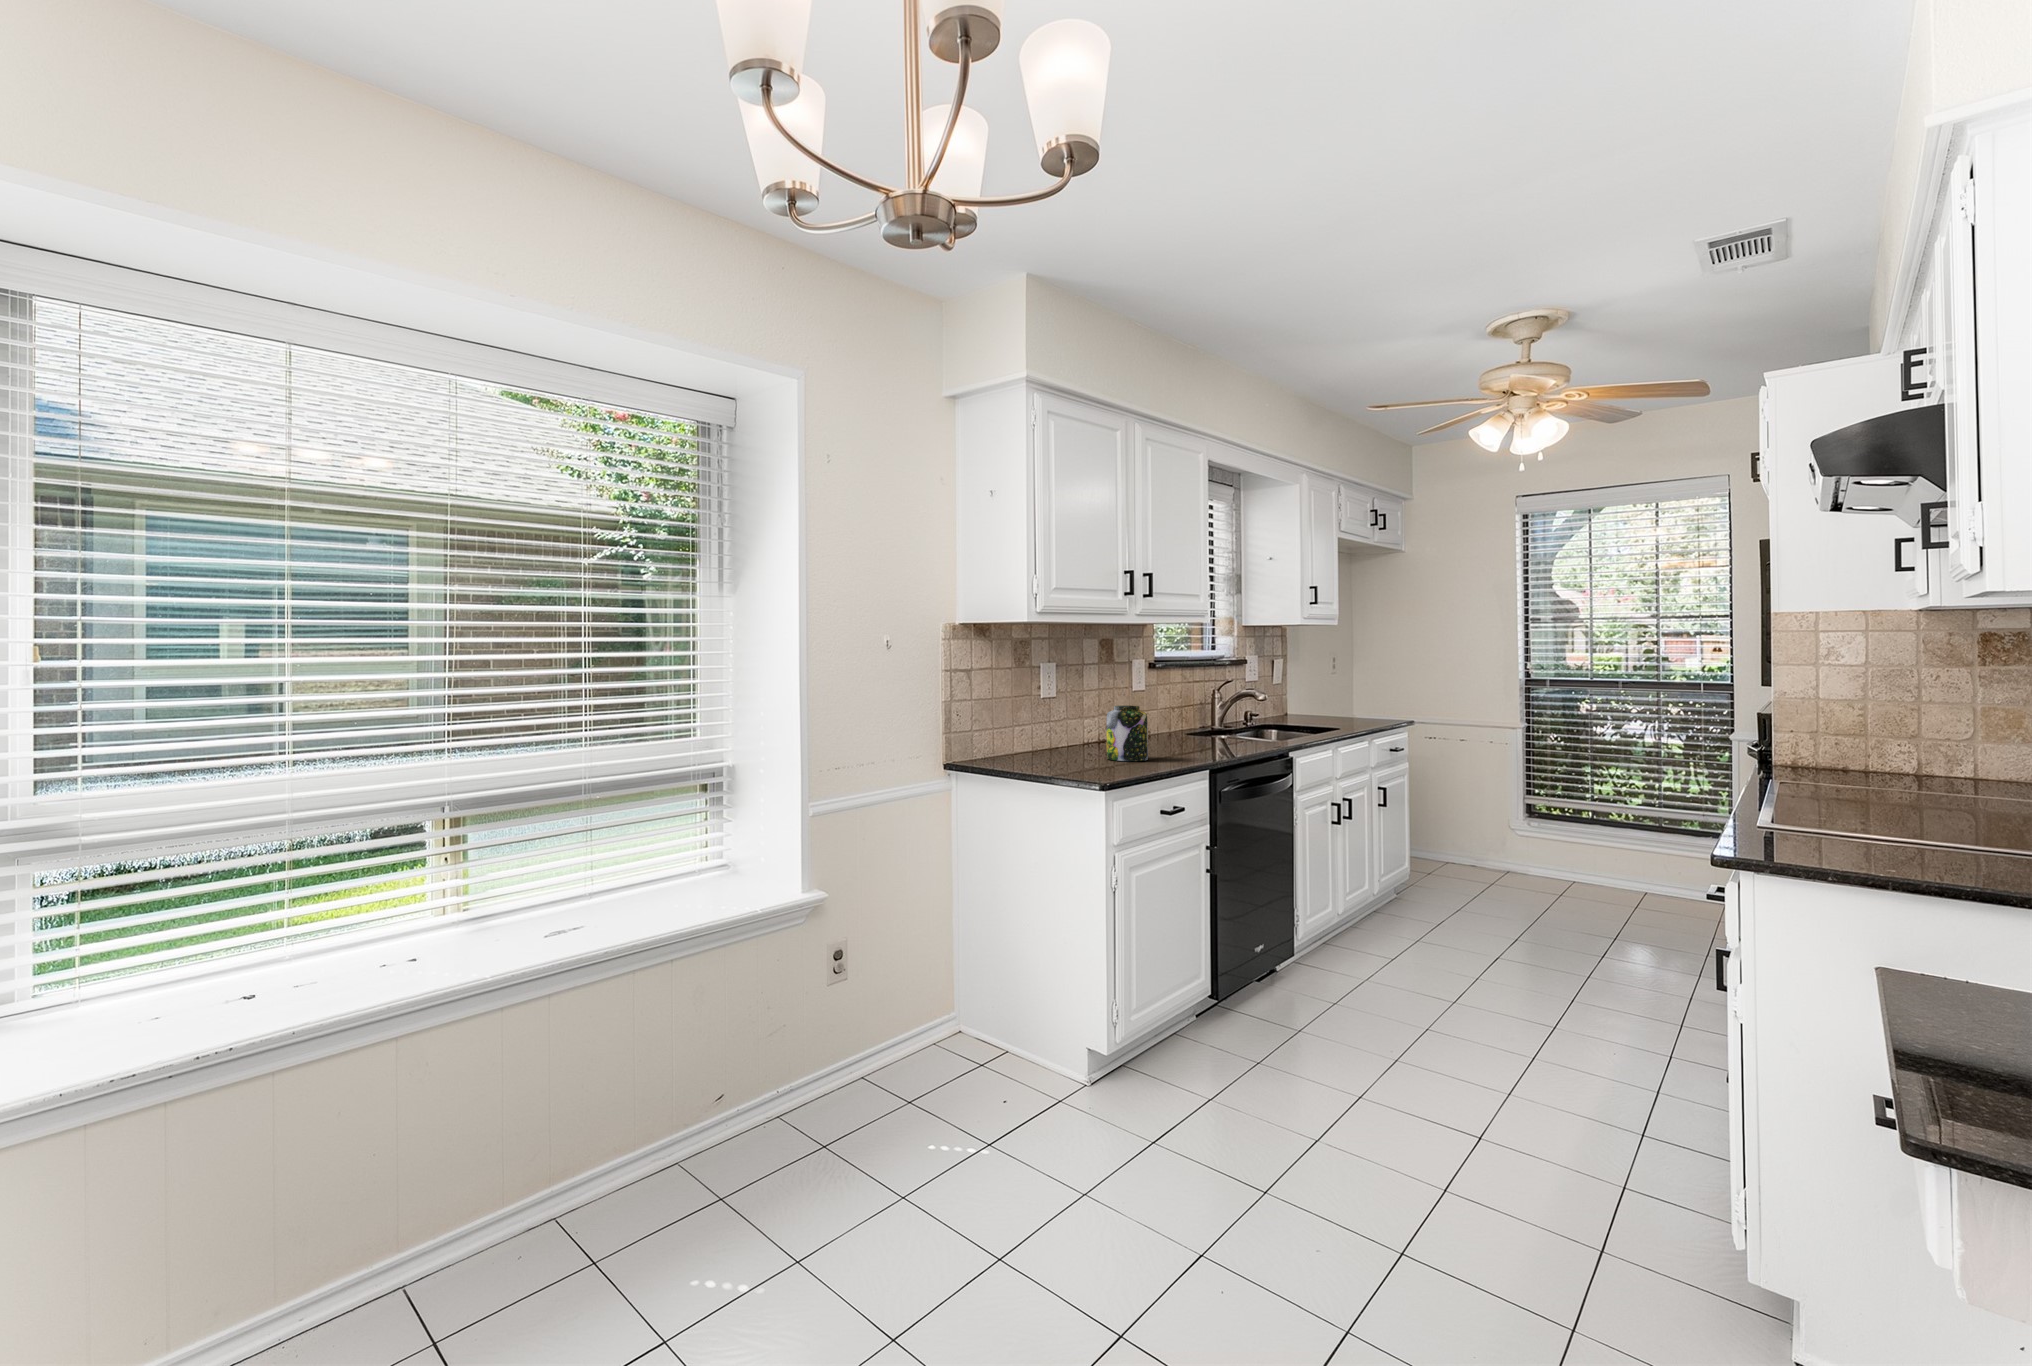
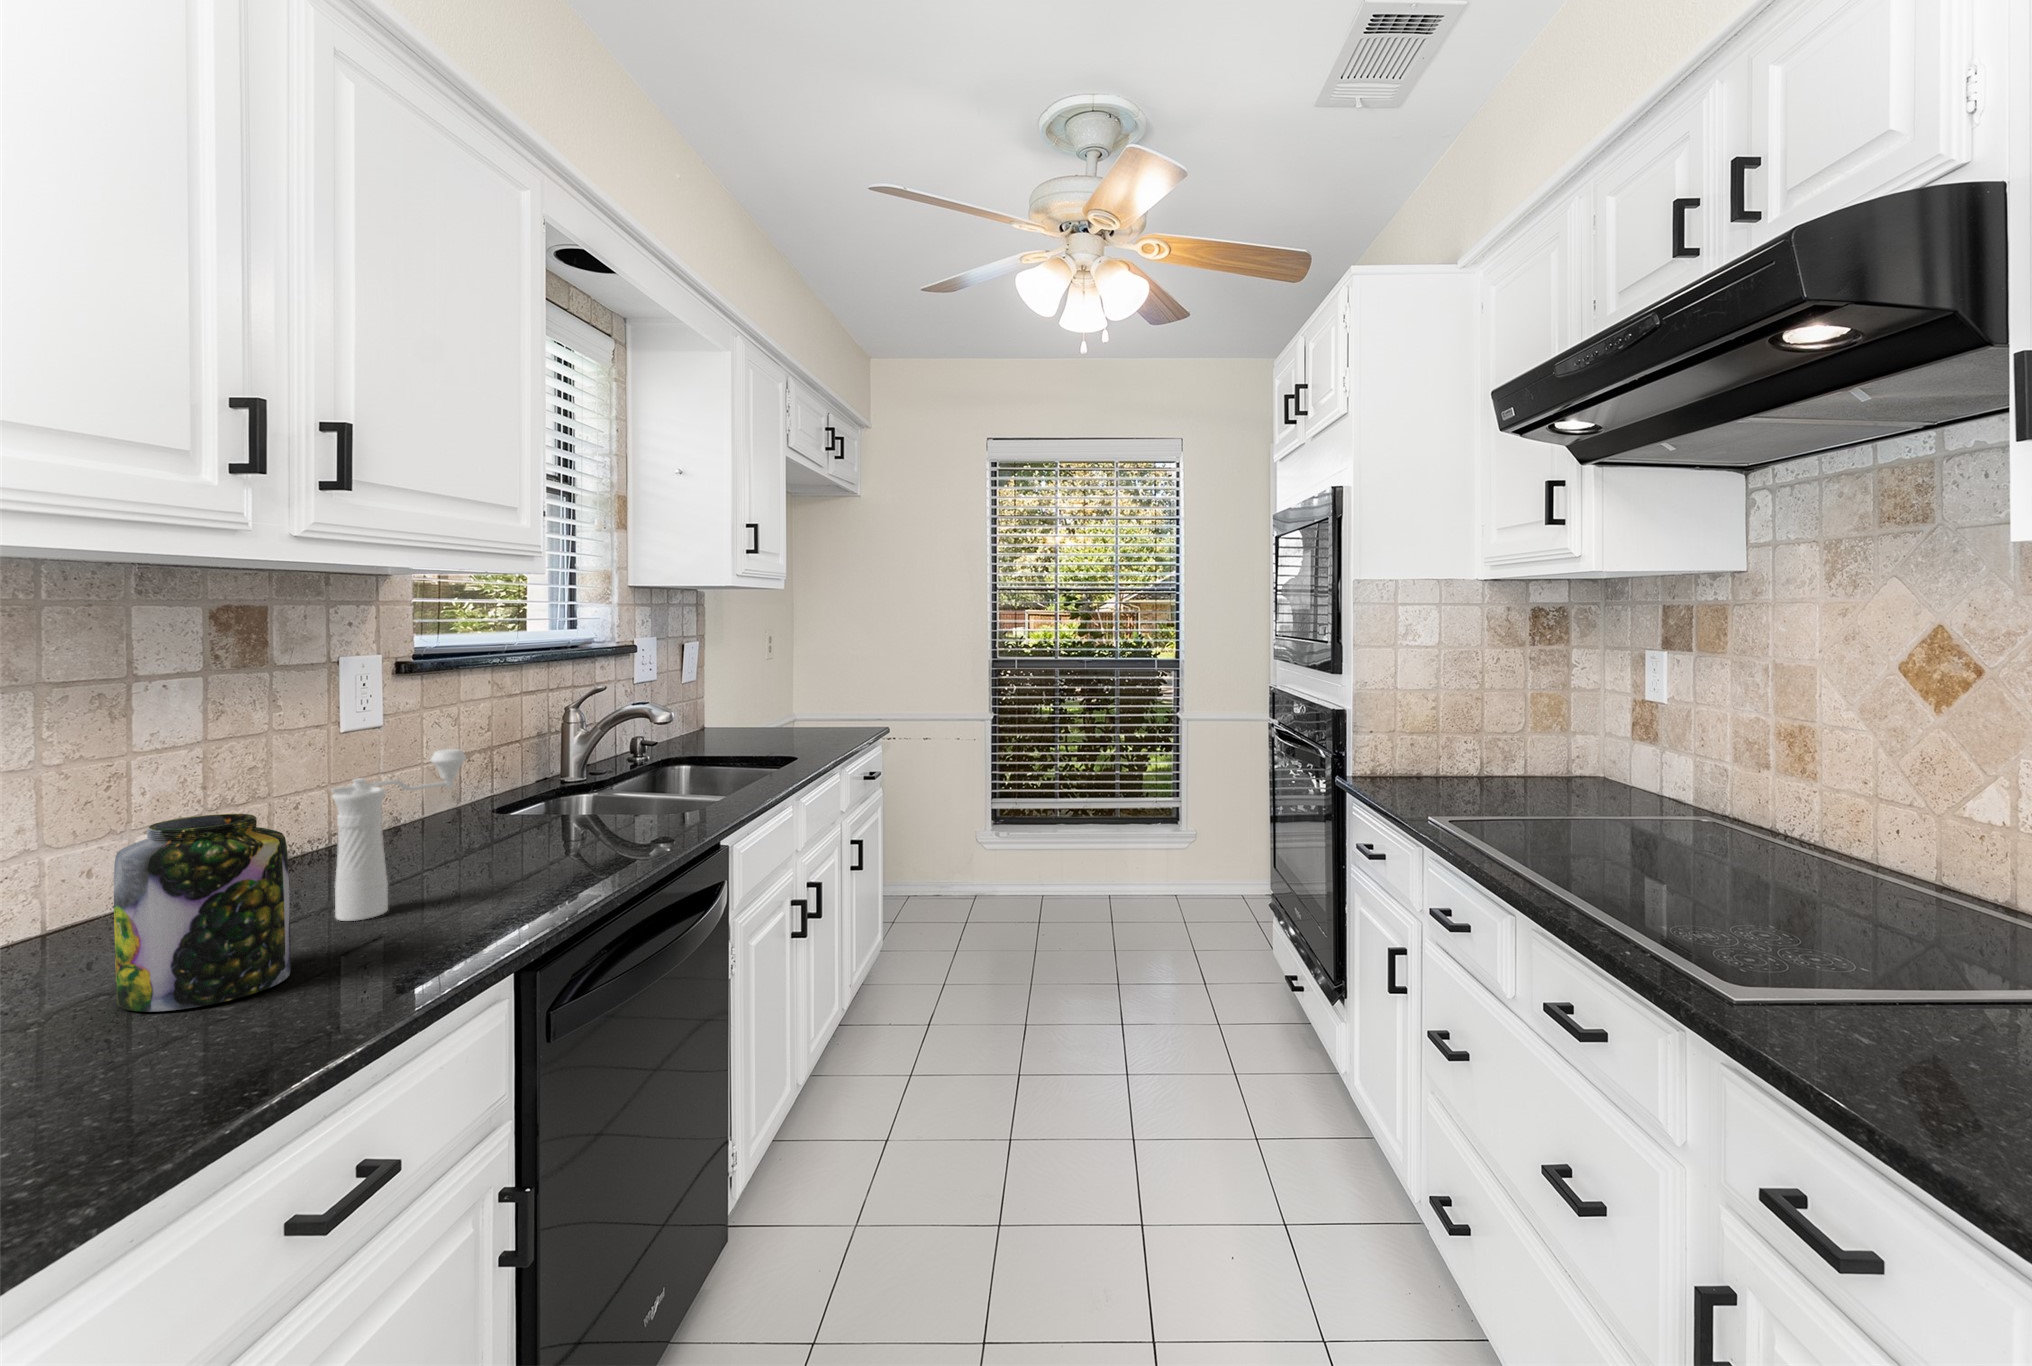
pepper mill: none [1149,694,1189,753] -> present [331,749,466,921]

